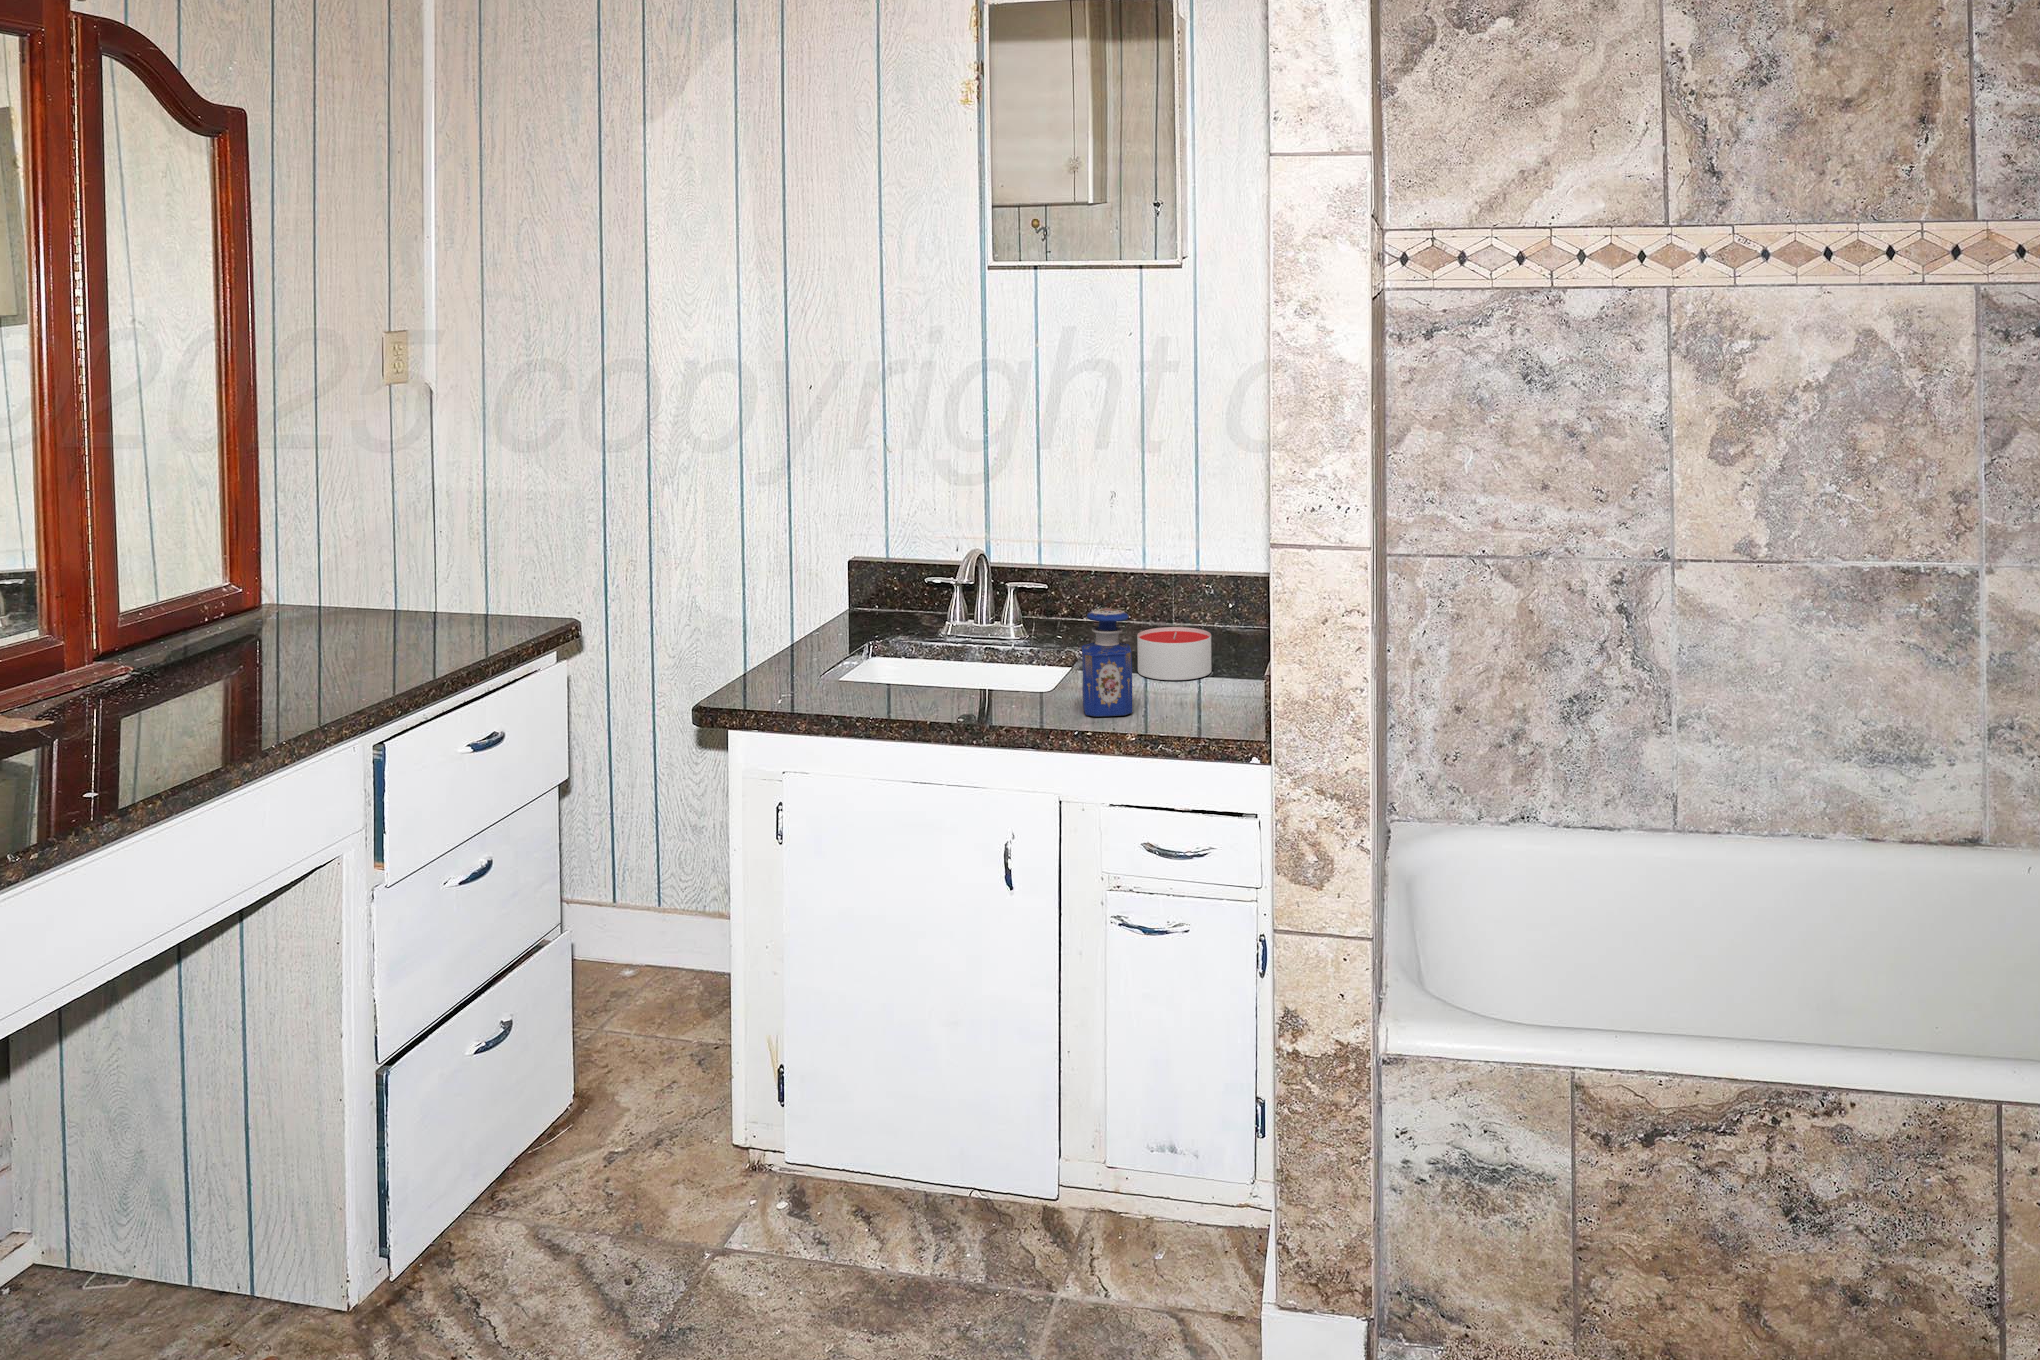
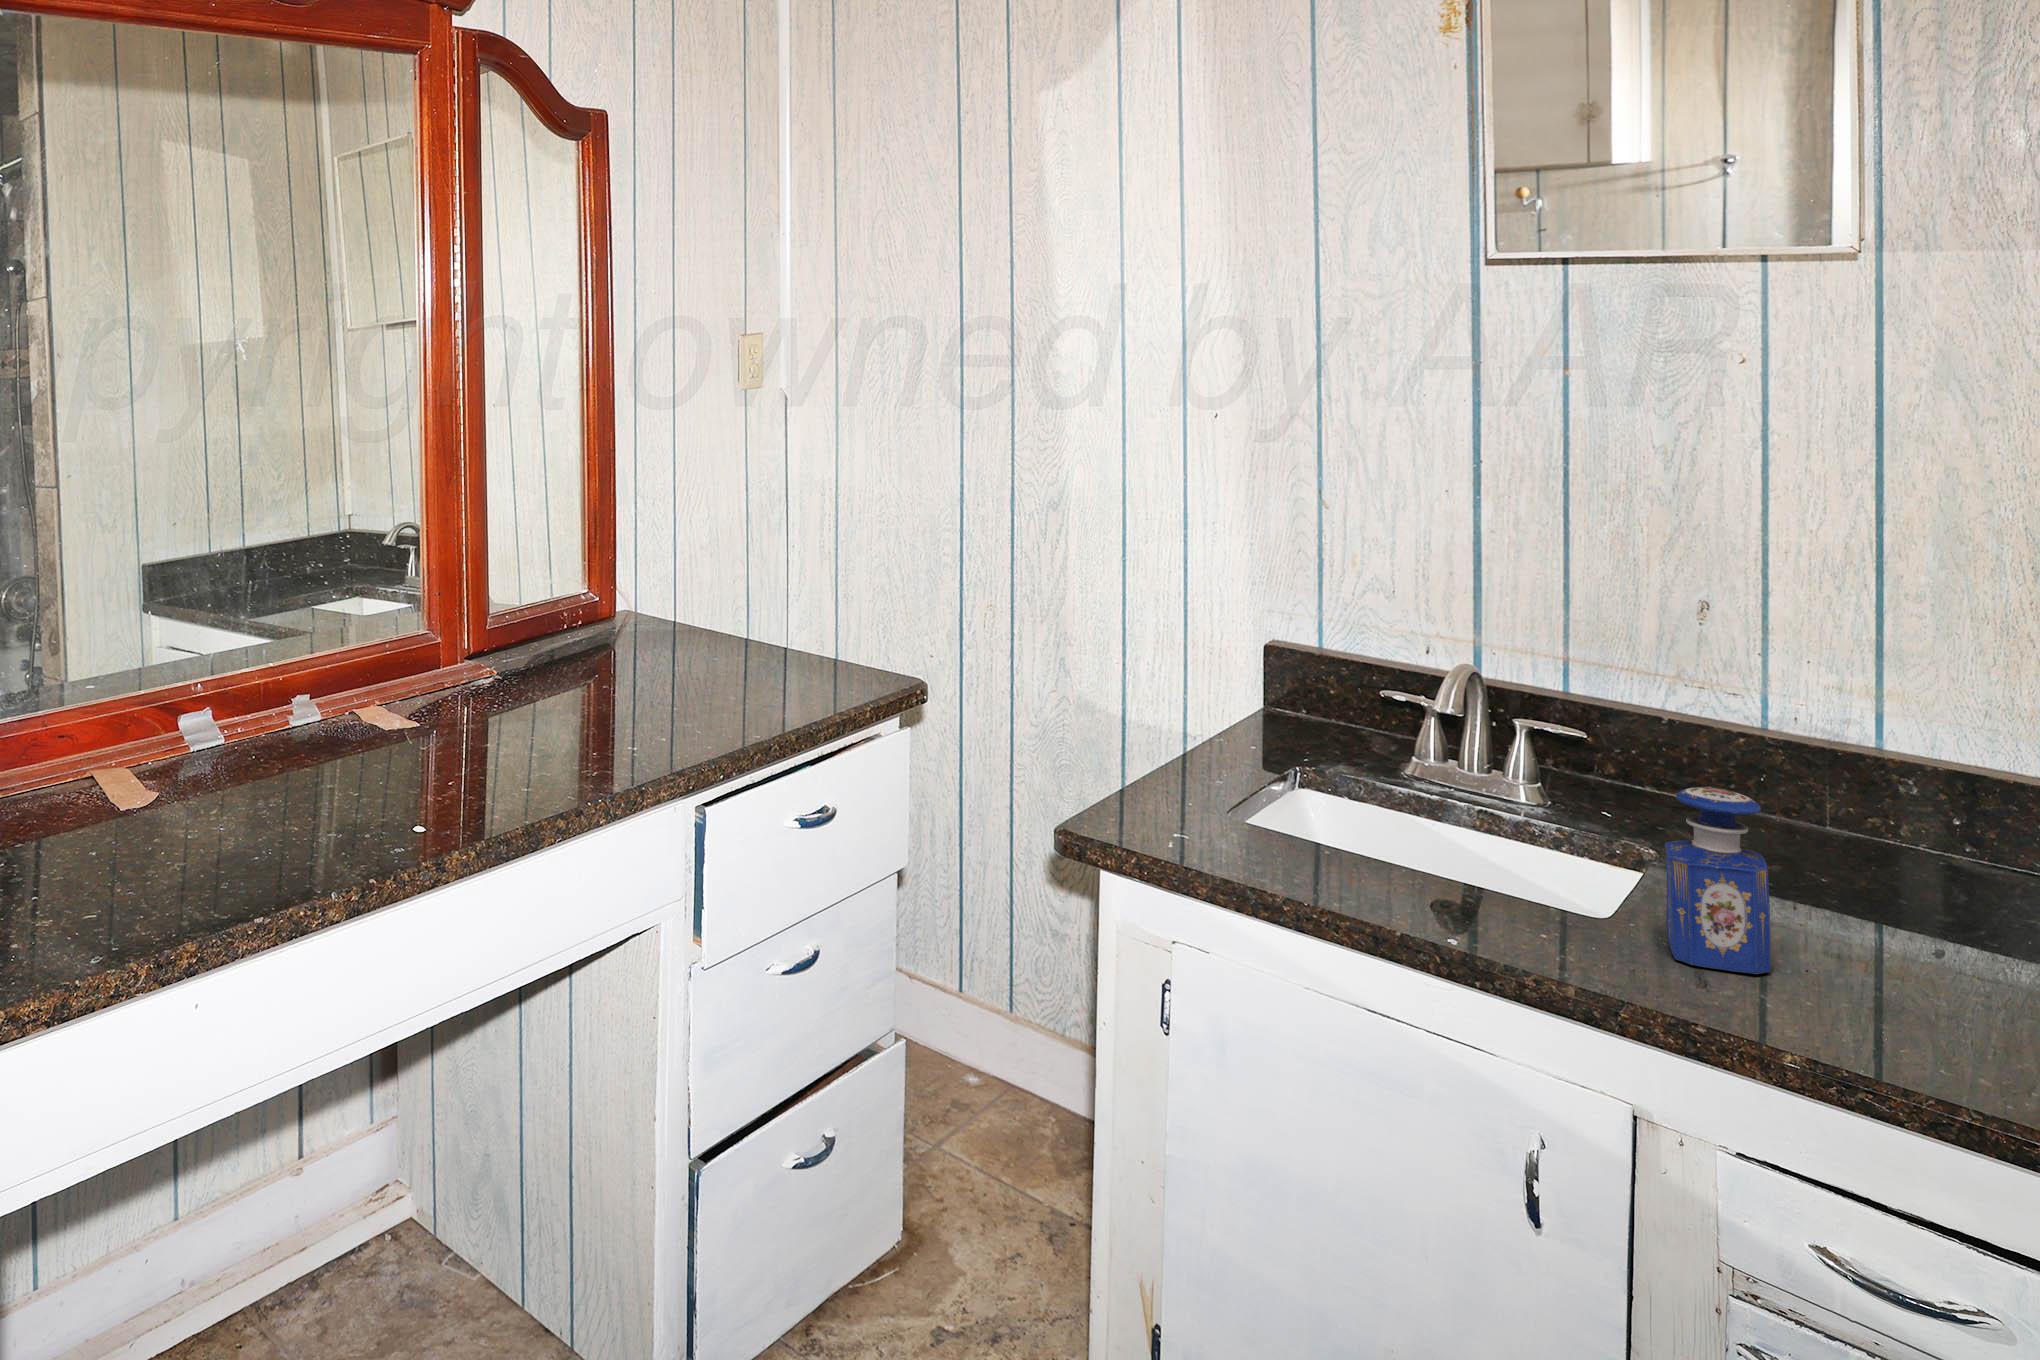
candle: present [1137,627,1211,680] -> none [1769,824,1929,925]

